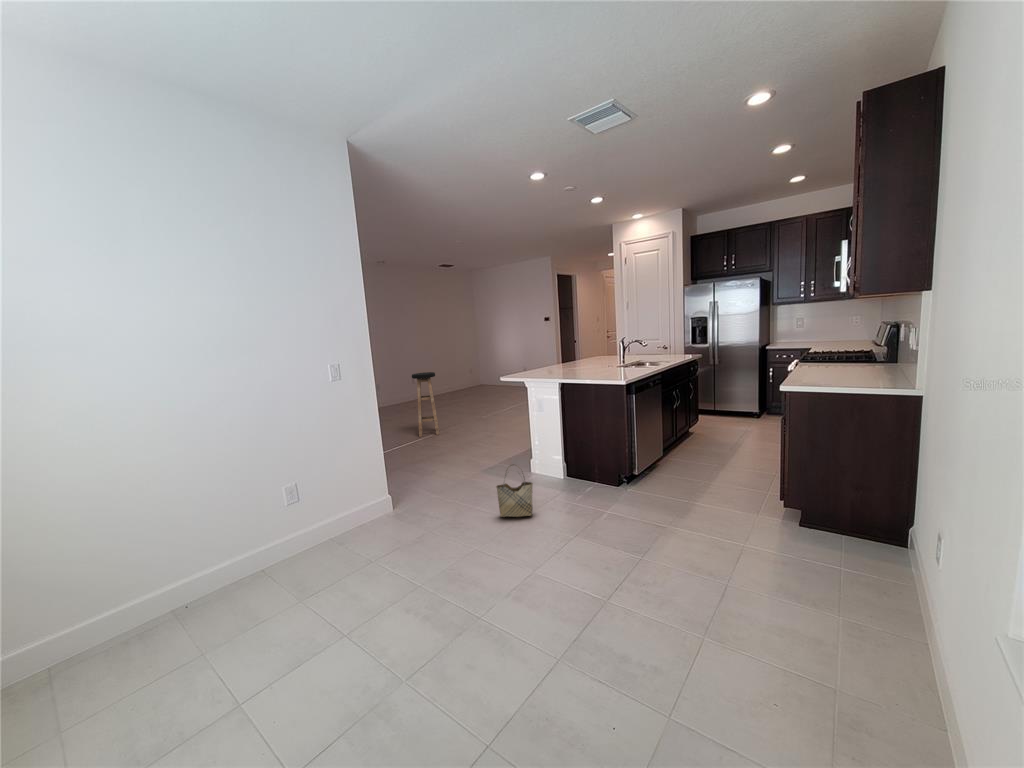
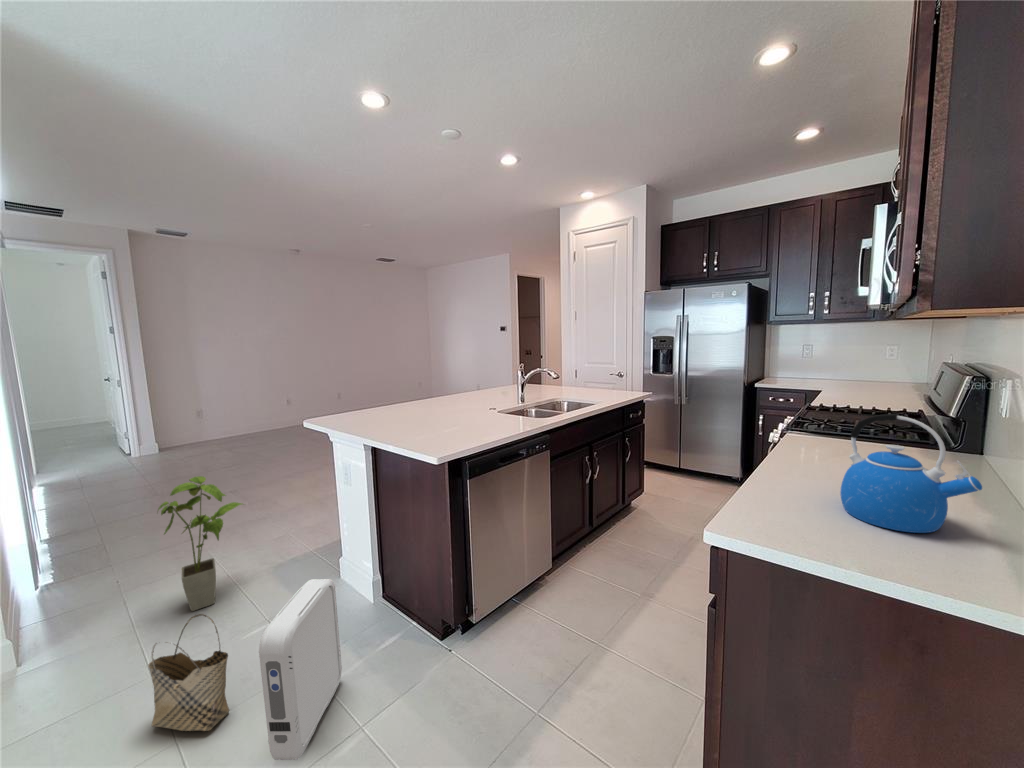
kettle: none [829,336,879,380] -> present [840,414,982,533]
bar stool: present [412,372,439,437] -> none [271,393,313,480]
house plant: none [437,409,478,489] -> present [158,476,243,611]
air purifier: none [564,444,587,519] -> present [259,579,342,760]

